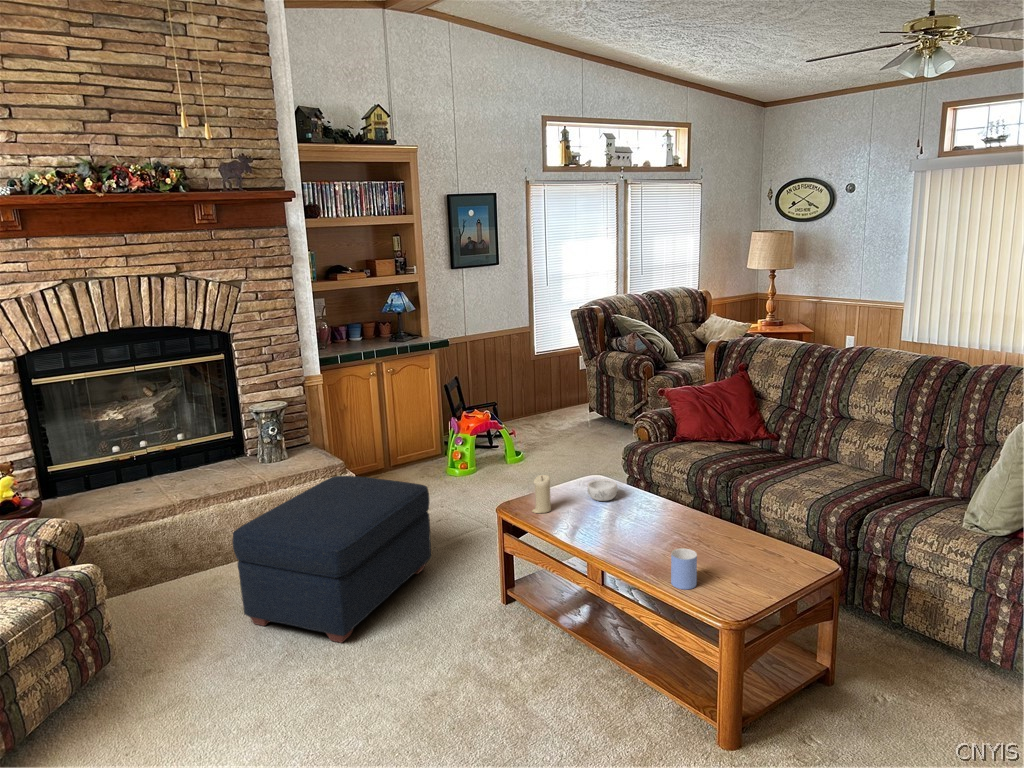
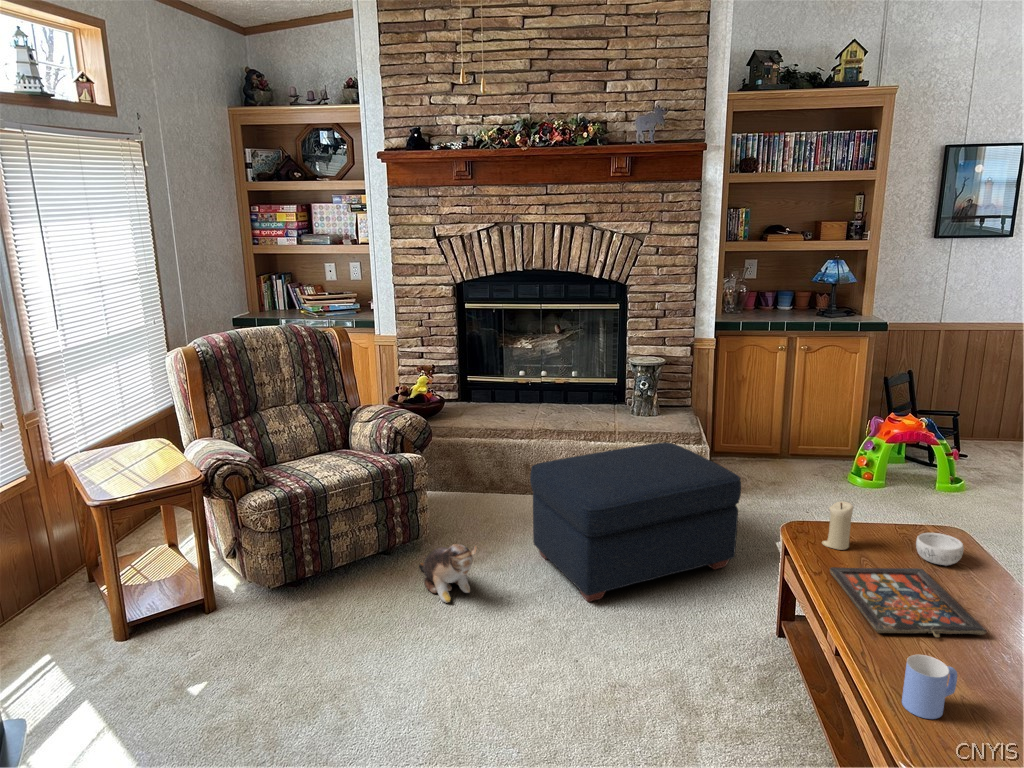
board game: none [558,506,670,553] -> present [830,567,986,637]
plush toy: none [128,630,234,709] -> present [419,544,476,603]

